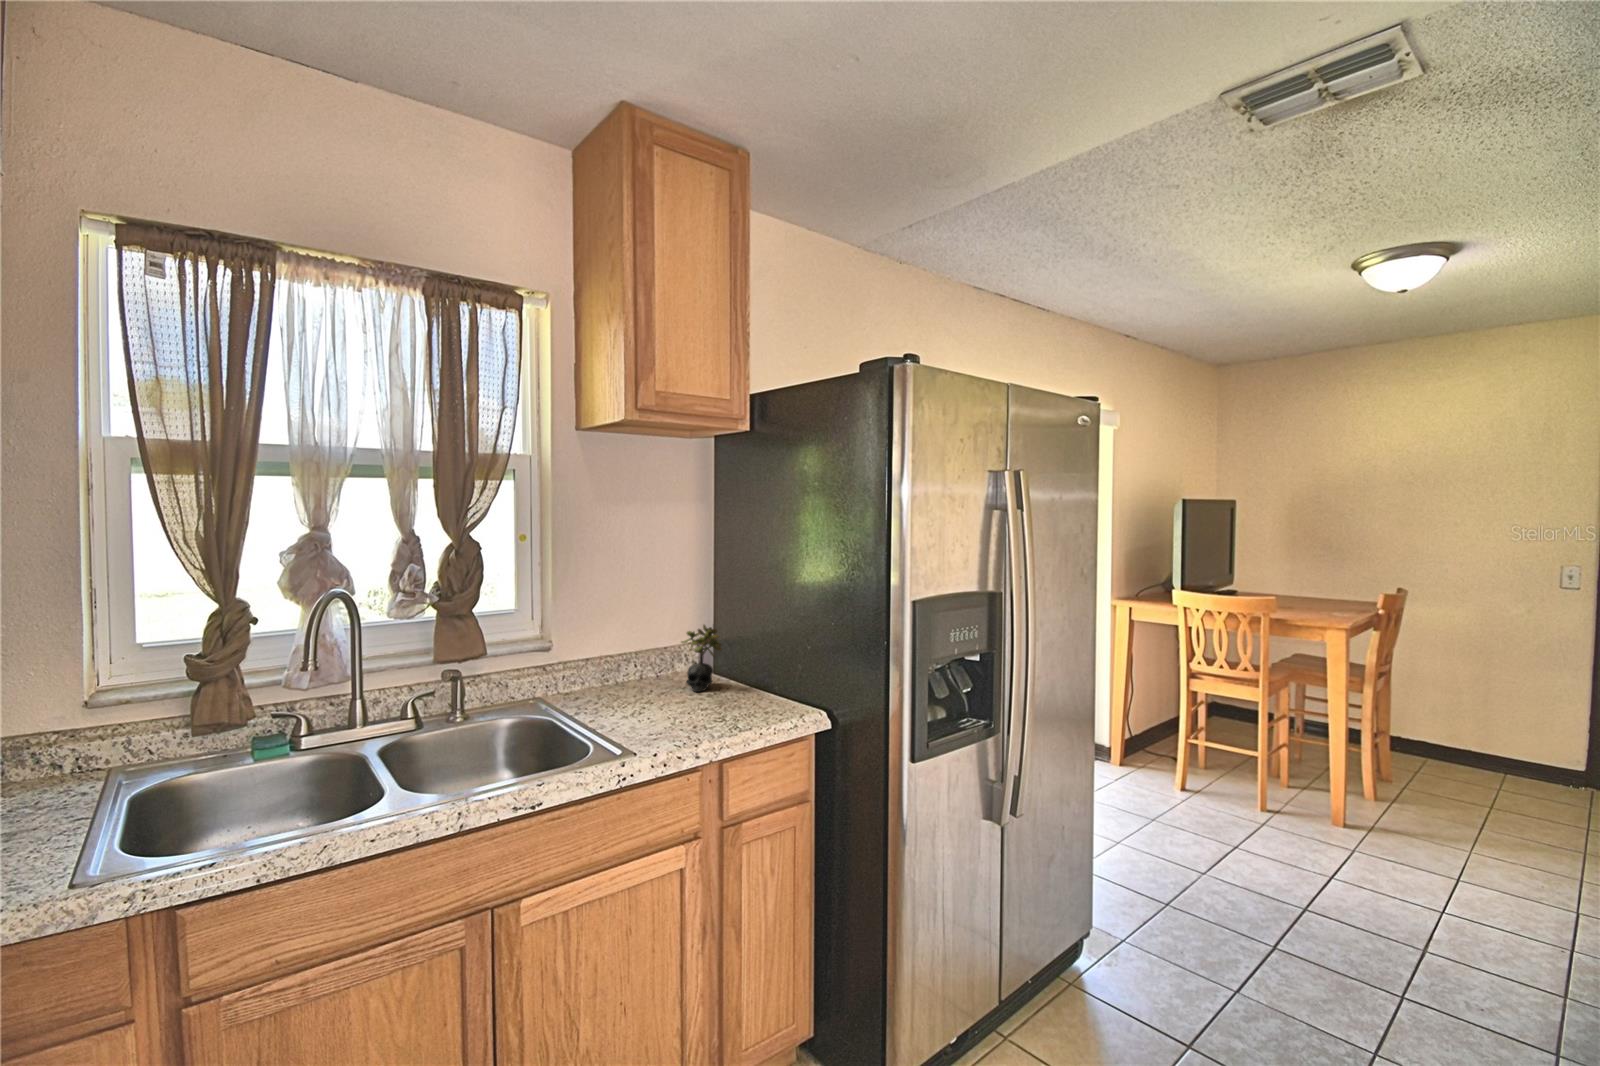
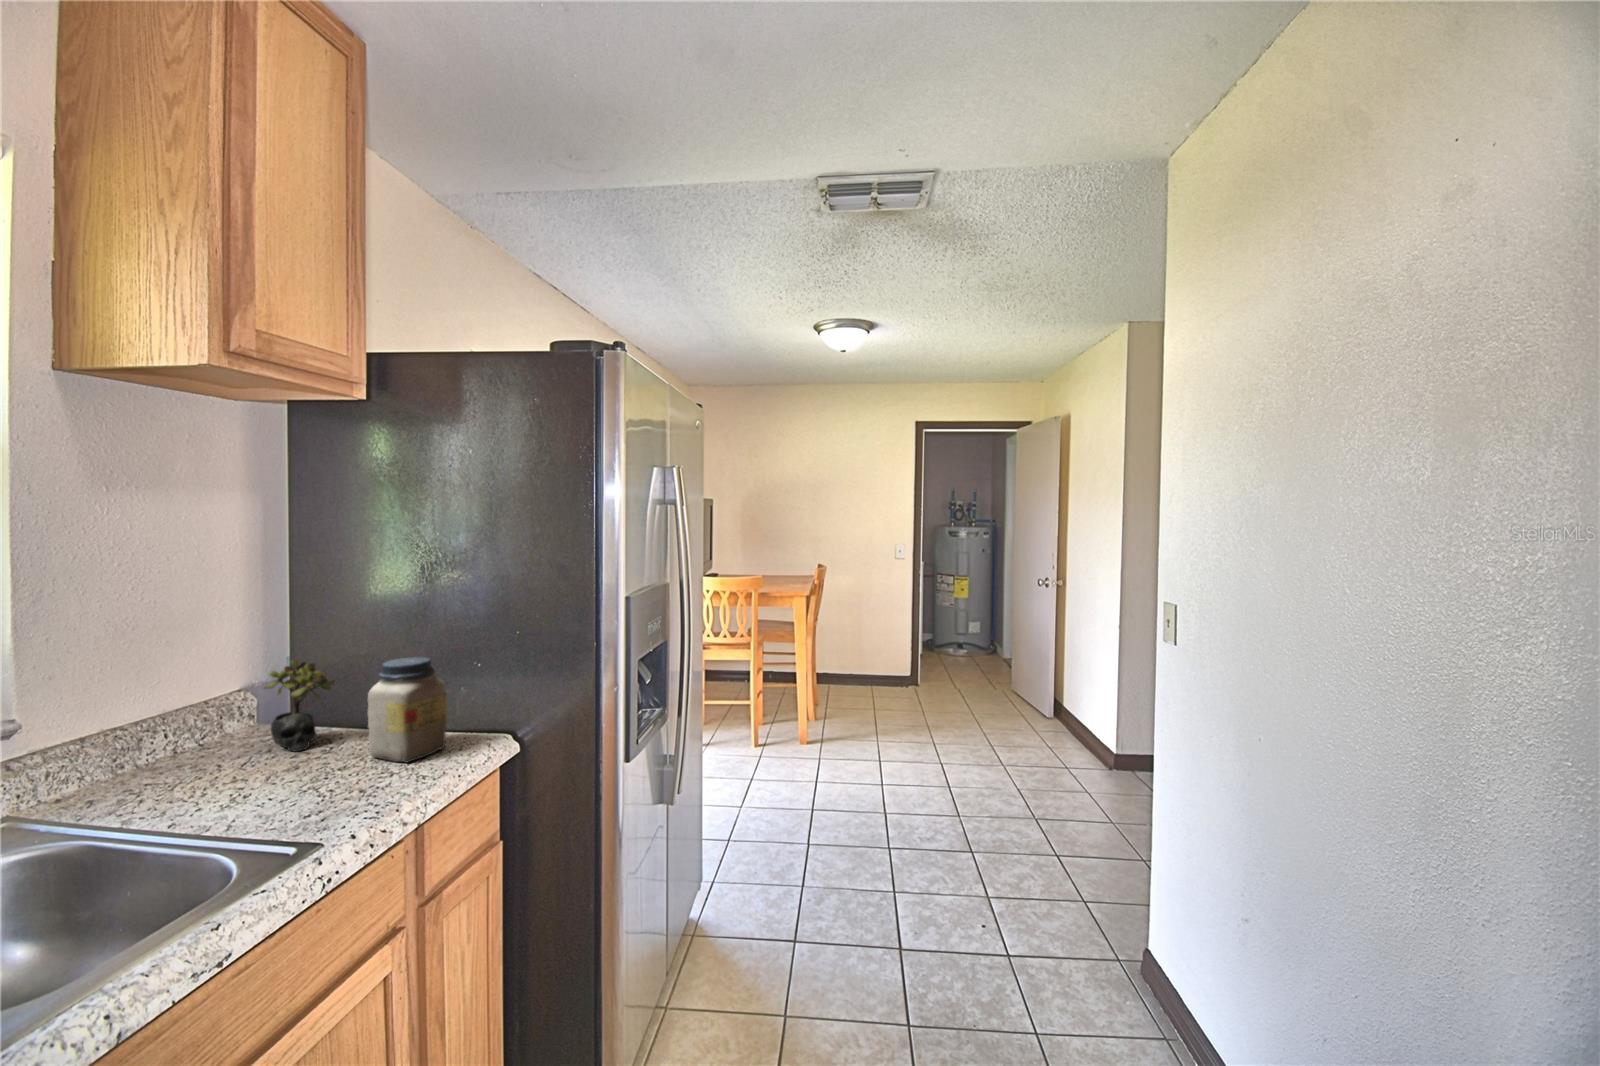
jar: none [723,632,776,716] -> present [368,657,447,763]

